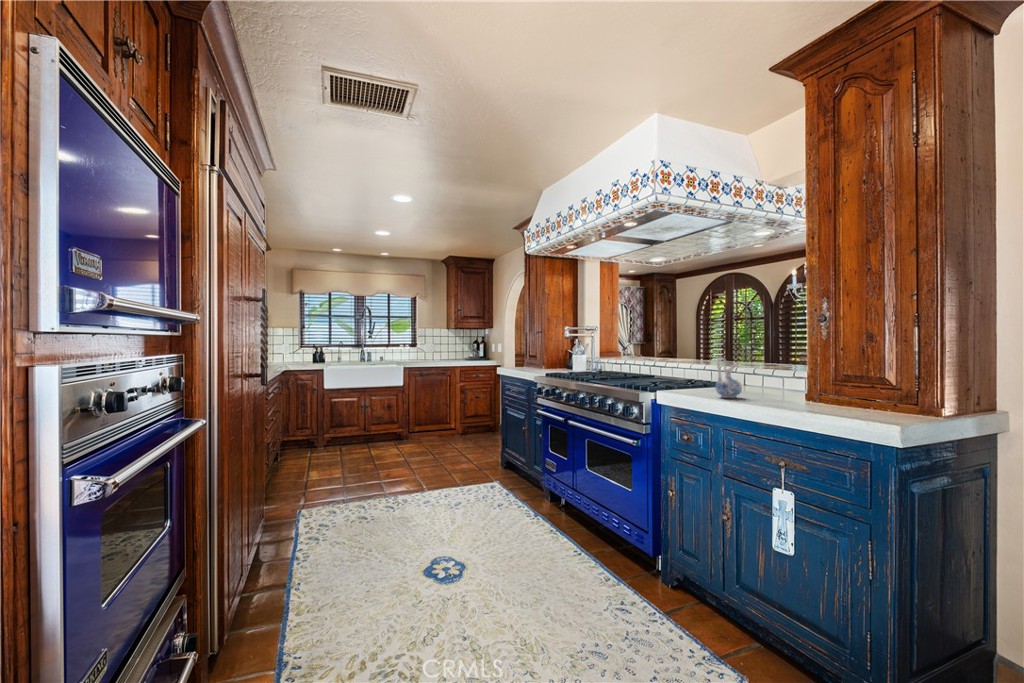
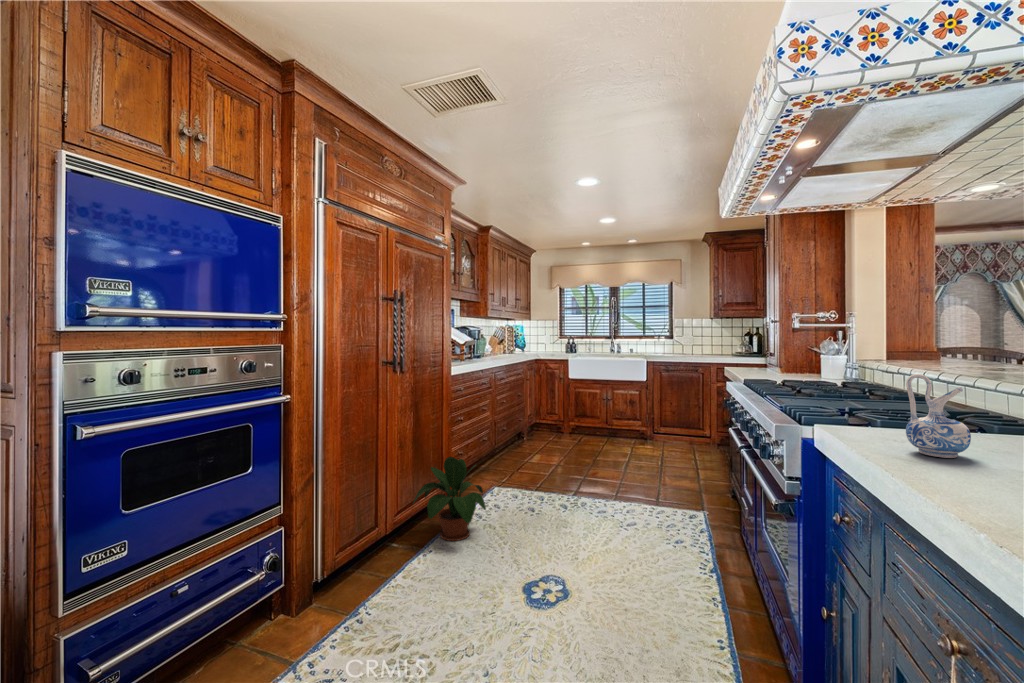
potted plant: none [260,471,344,566] -> present [413,456,486,541]

